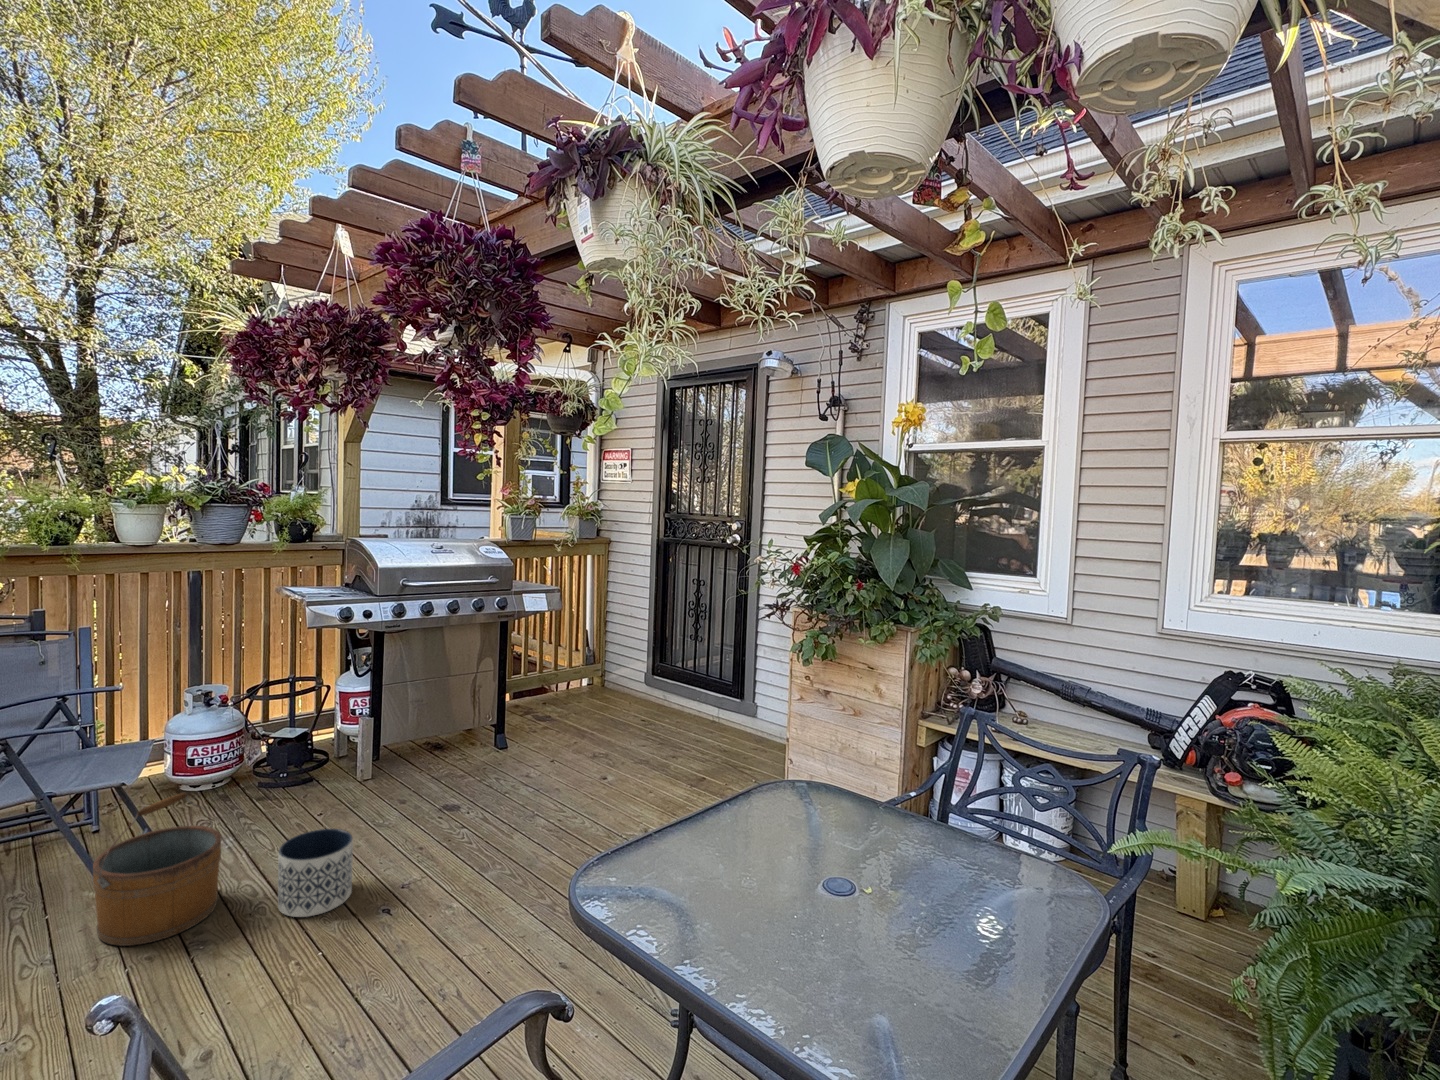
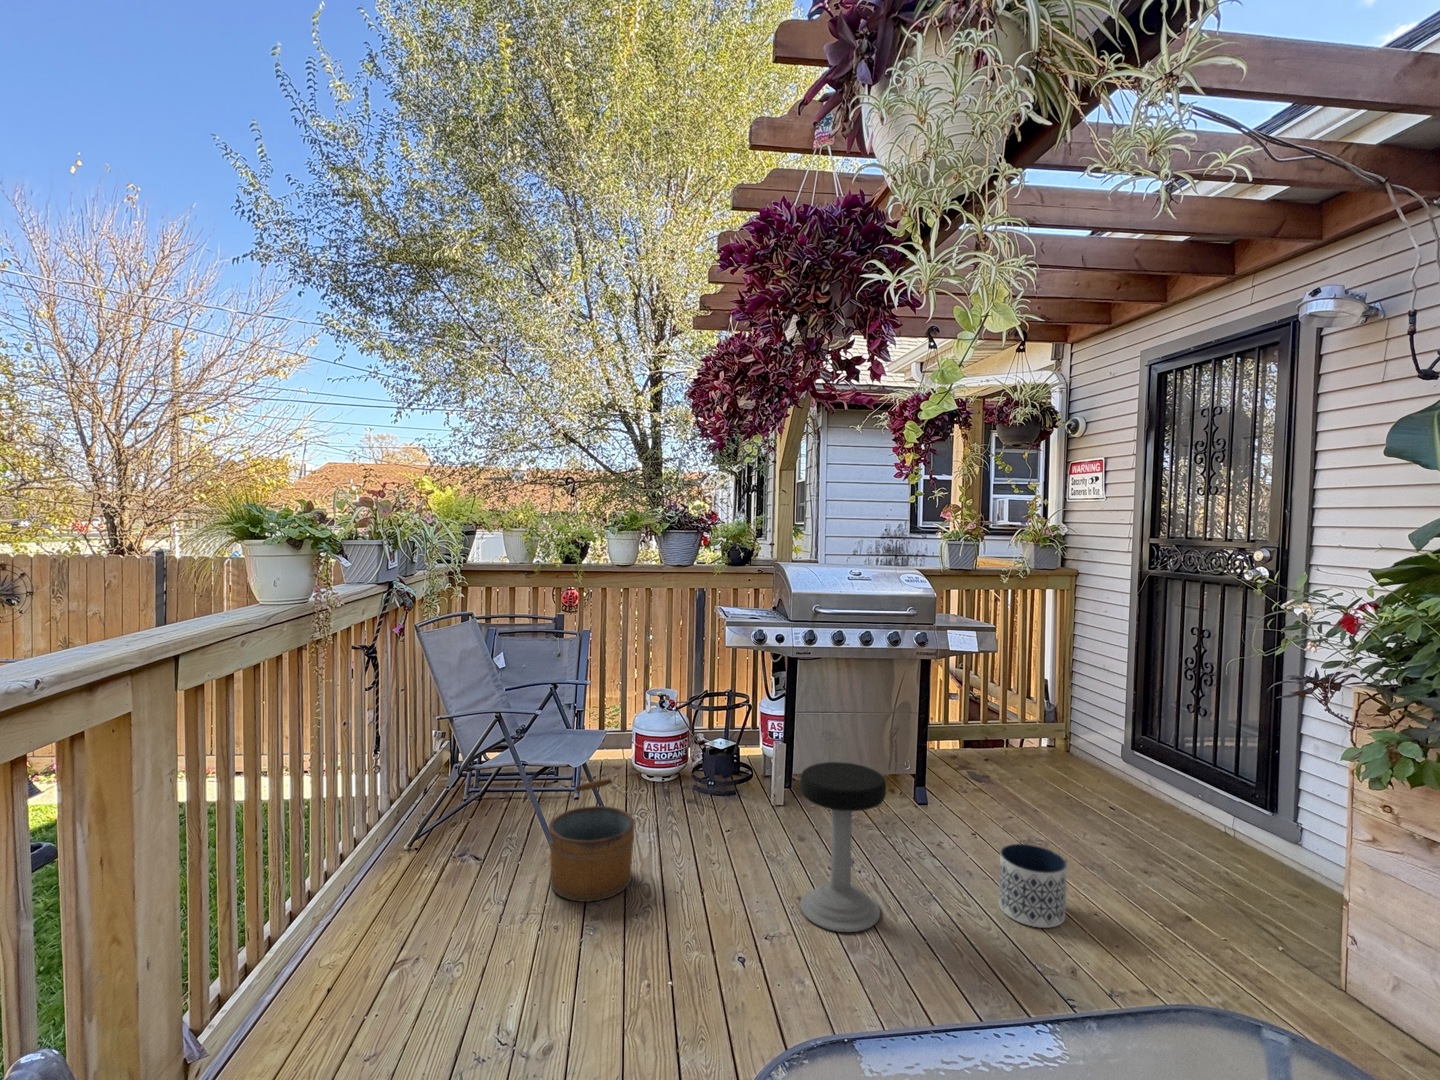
stool: none [426,720,508,871] -> present [800,762,886,932]
planter: present [278,829,353,917] -> present [999,844,1067,928]

